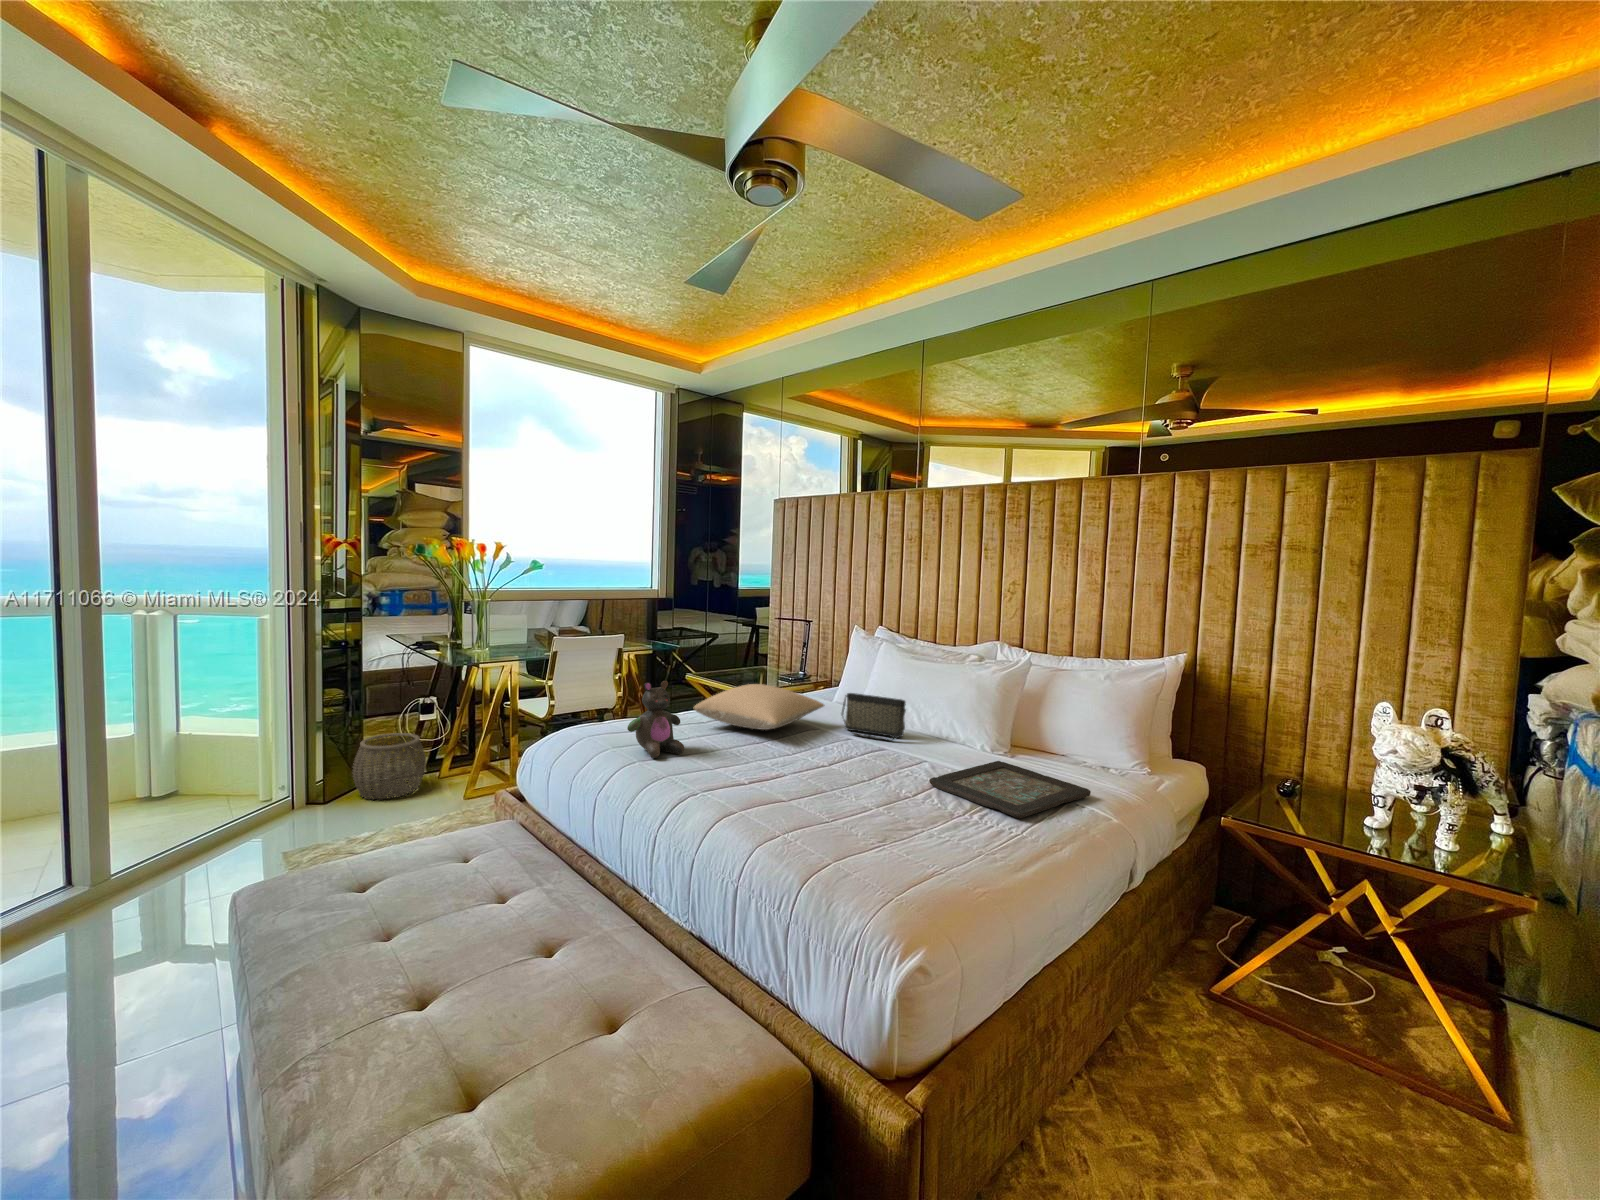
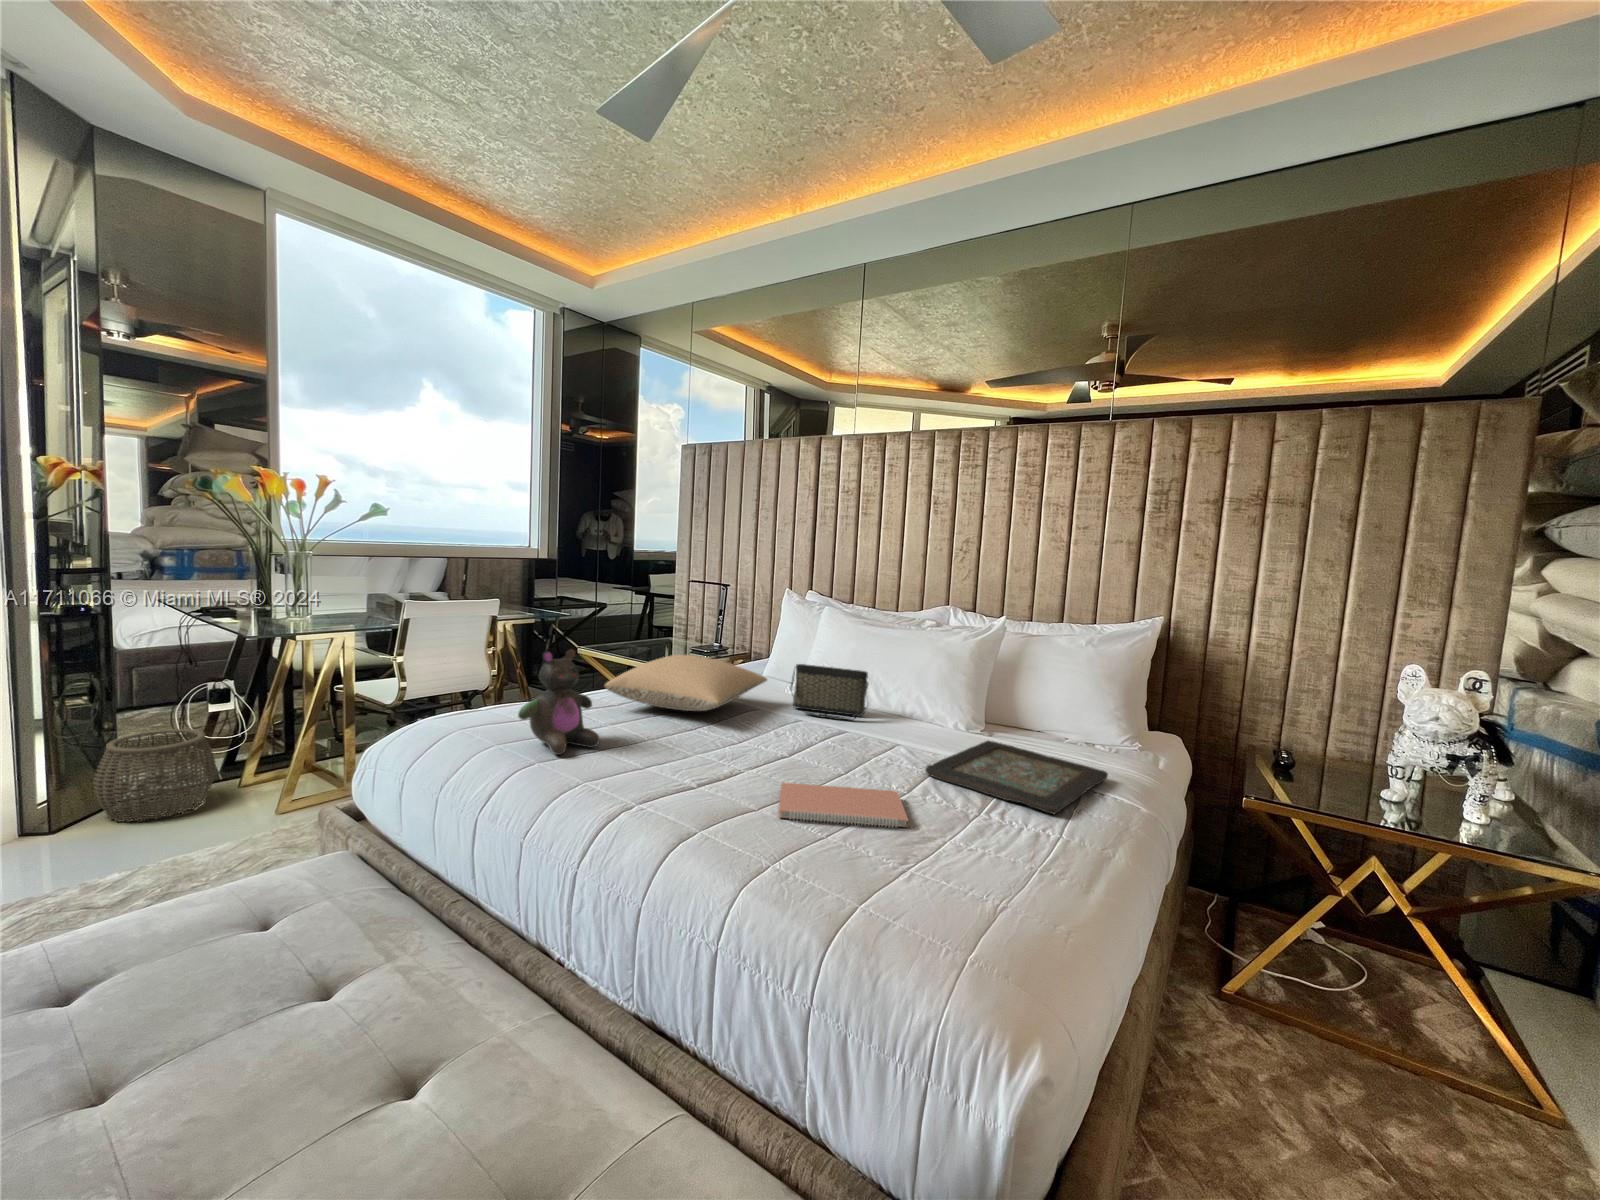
notebook: none [798,784,896,820] -> present [778,783,908,827]

